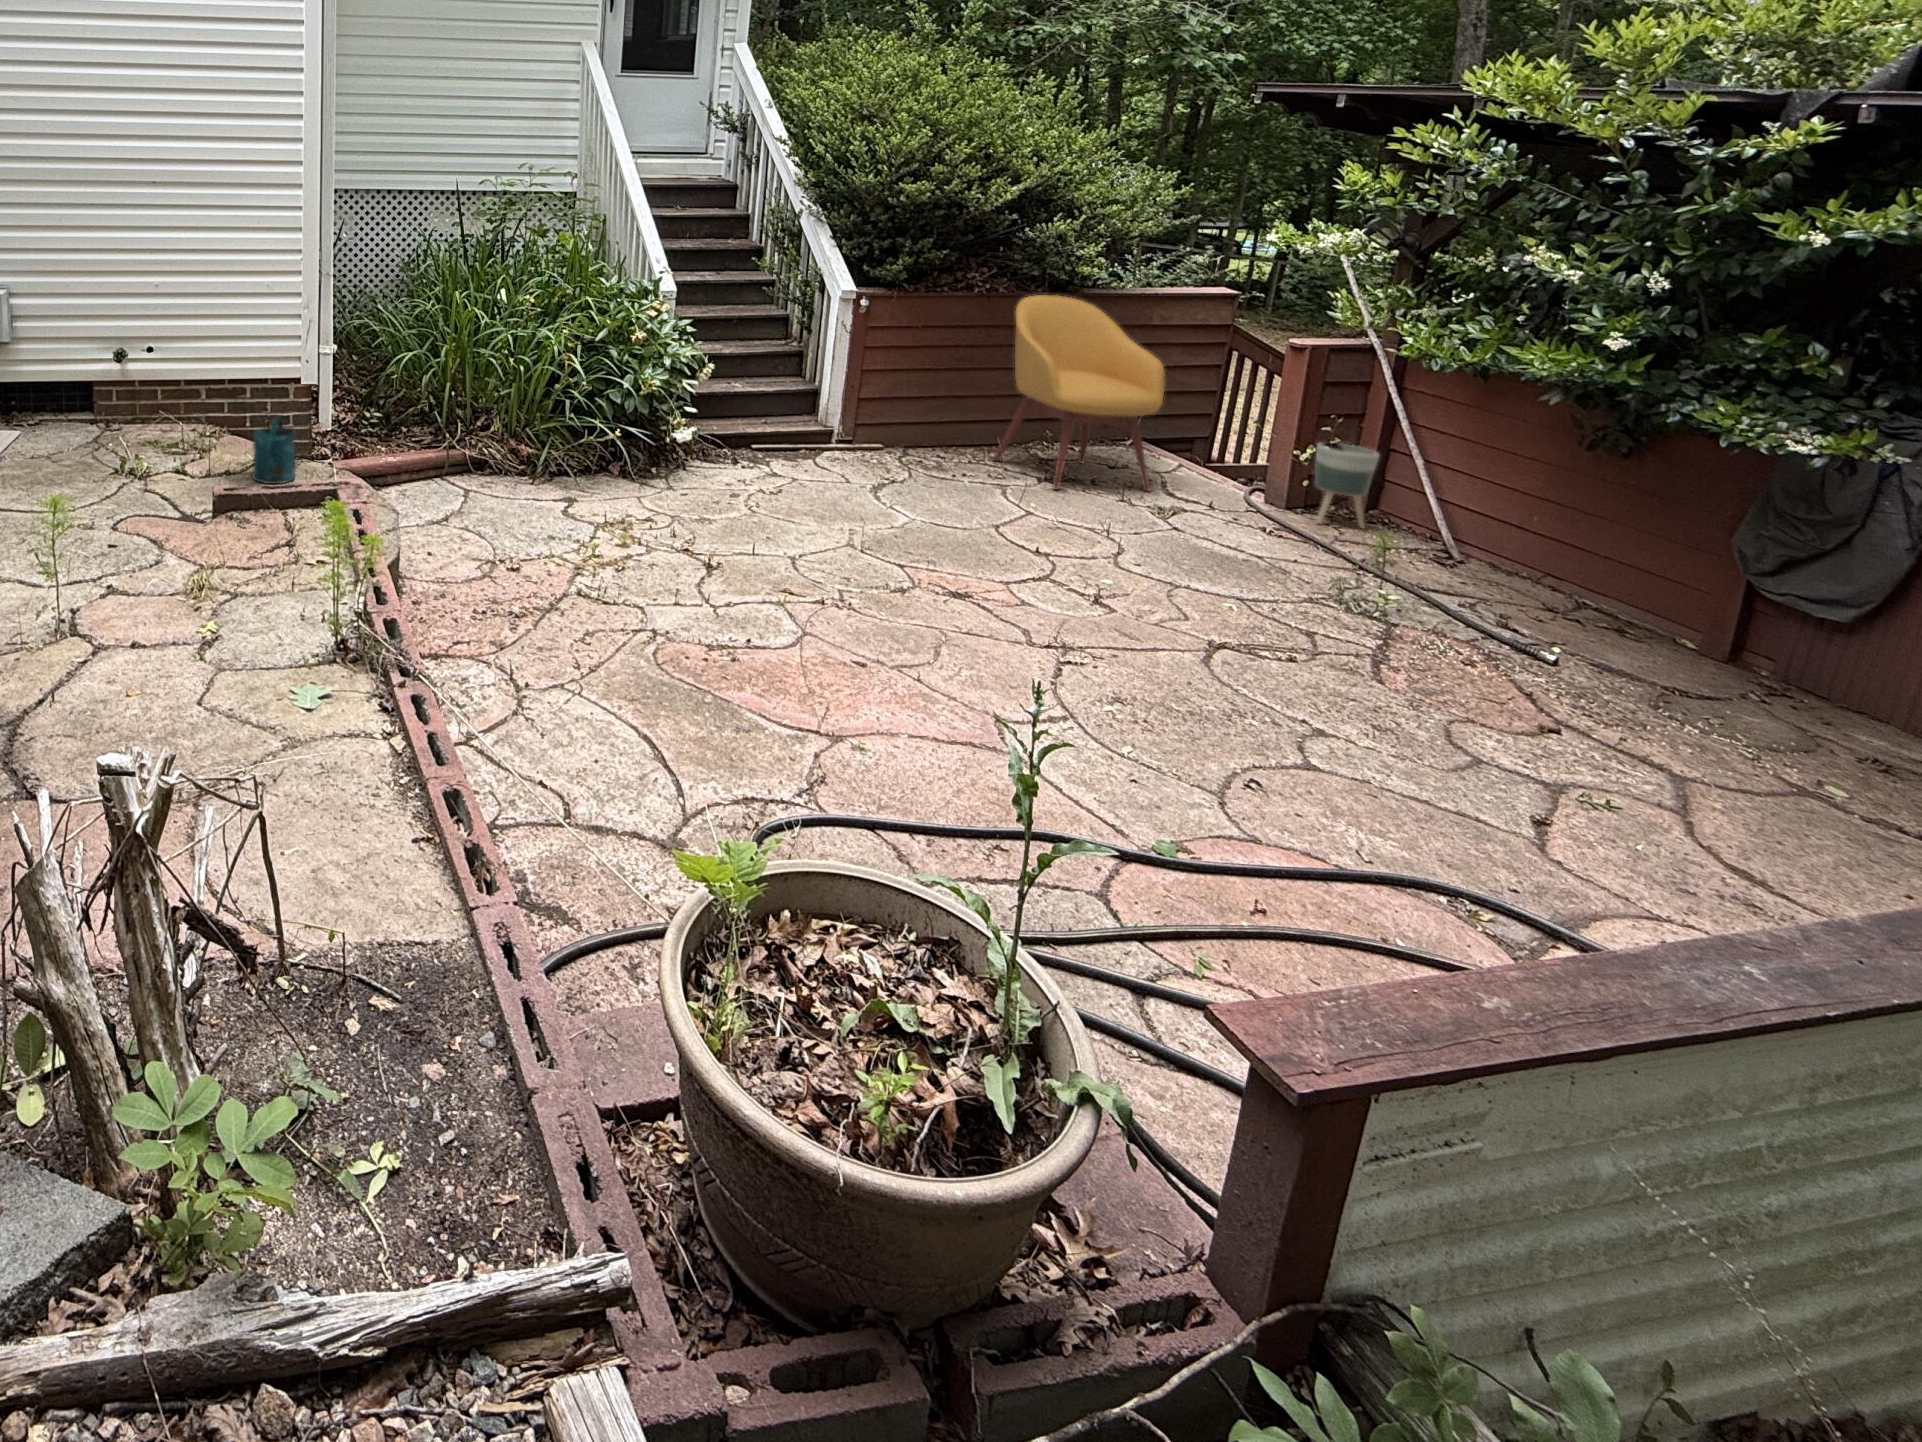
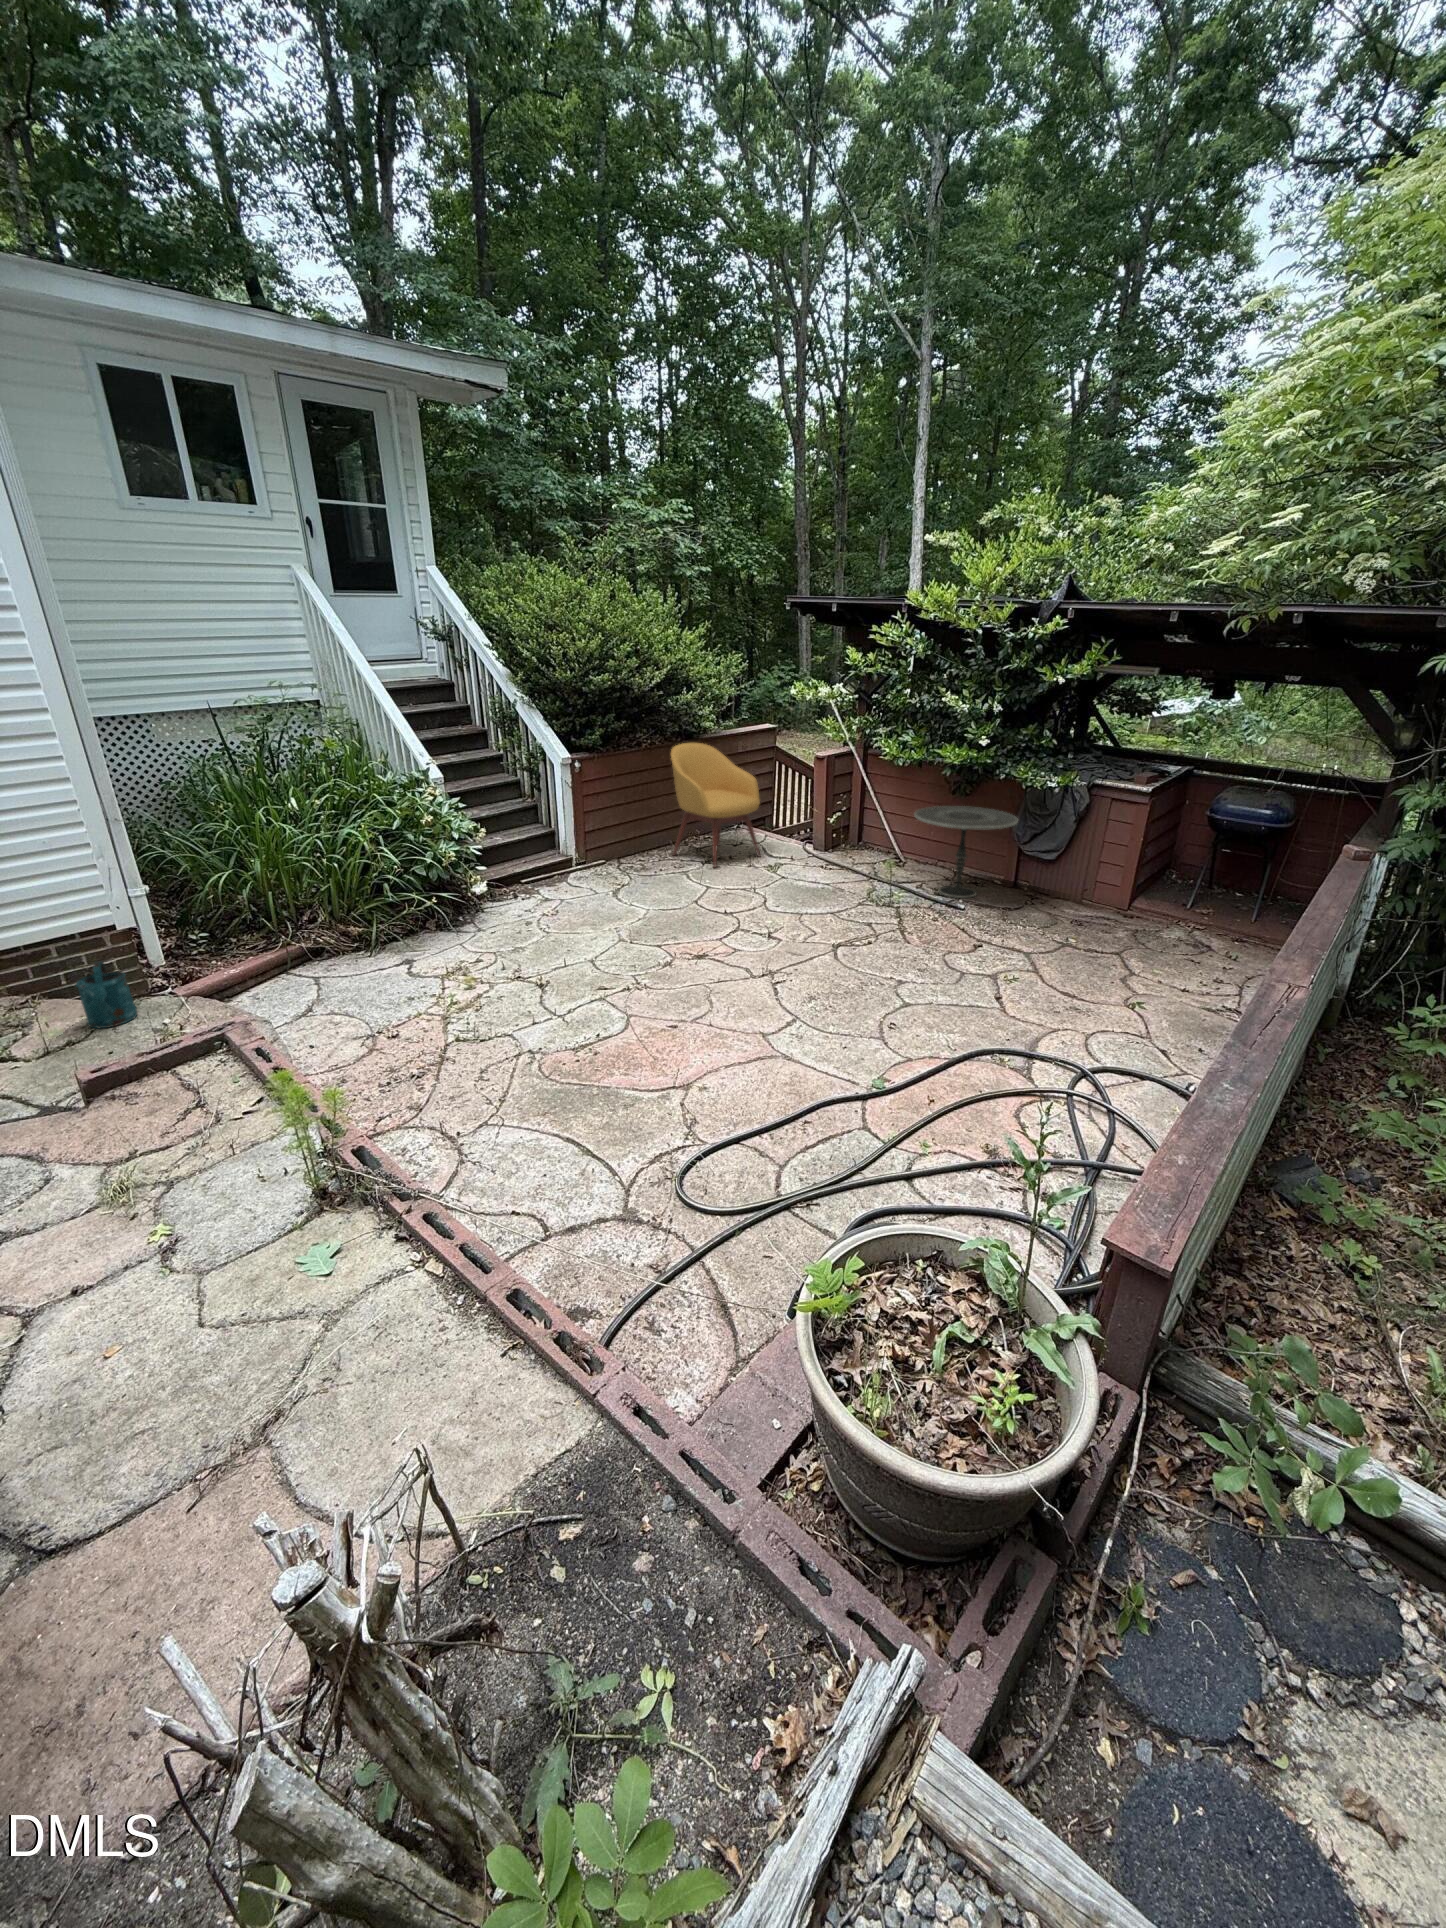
planter: present [1315,443,1379,528] -> none [836,809,864,857]
side table: none [1464,459,1735,649] -> present [914,806,1018,898]

